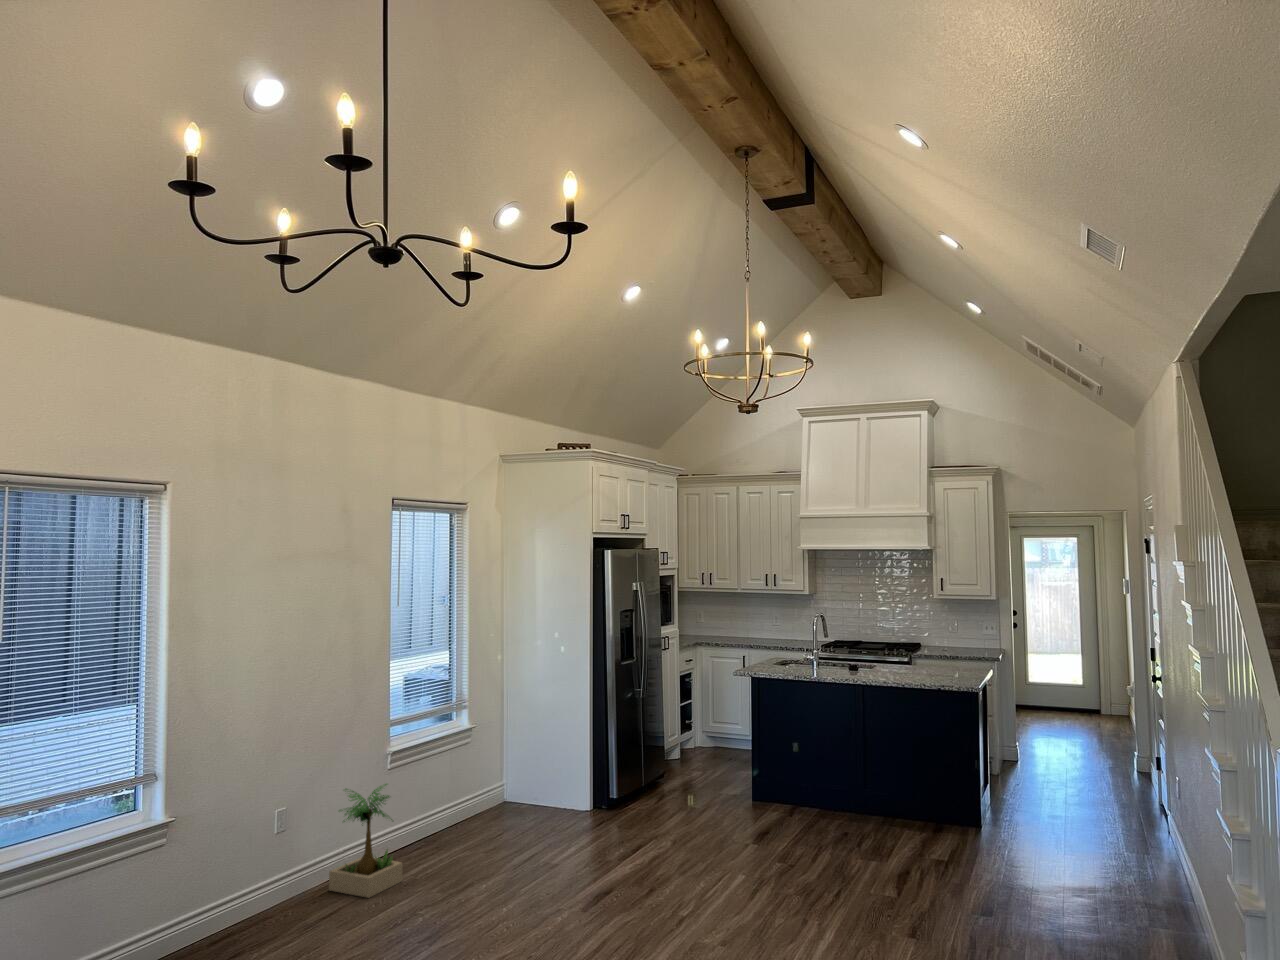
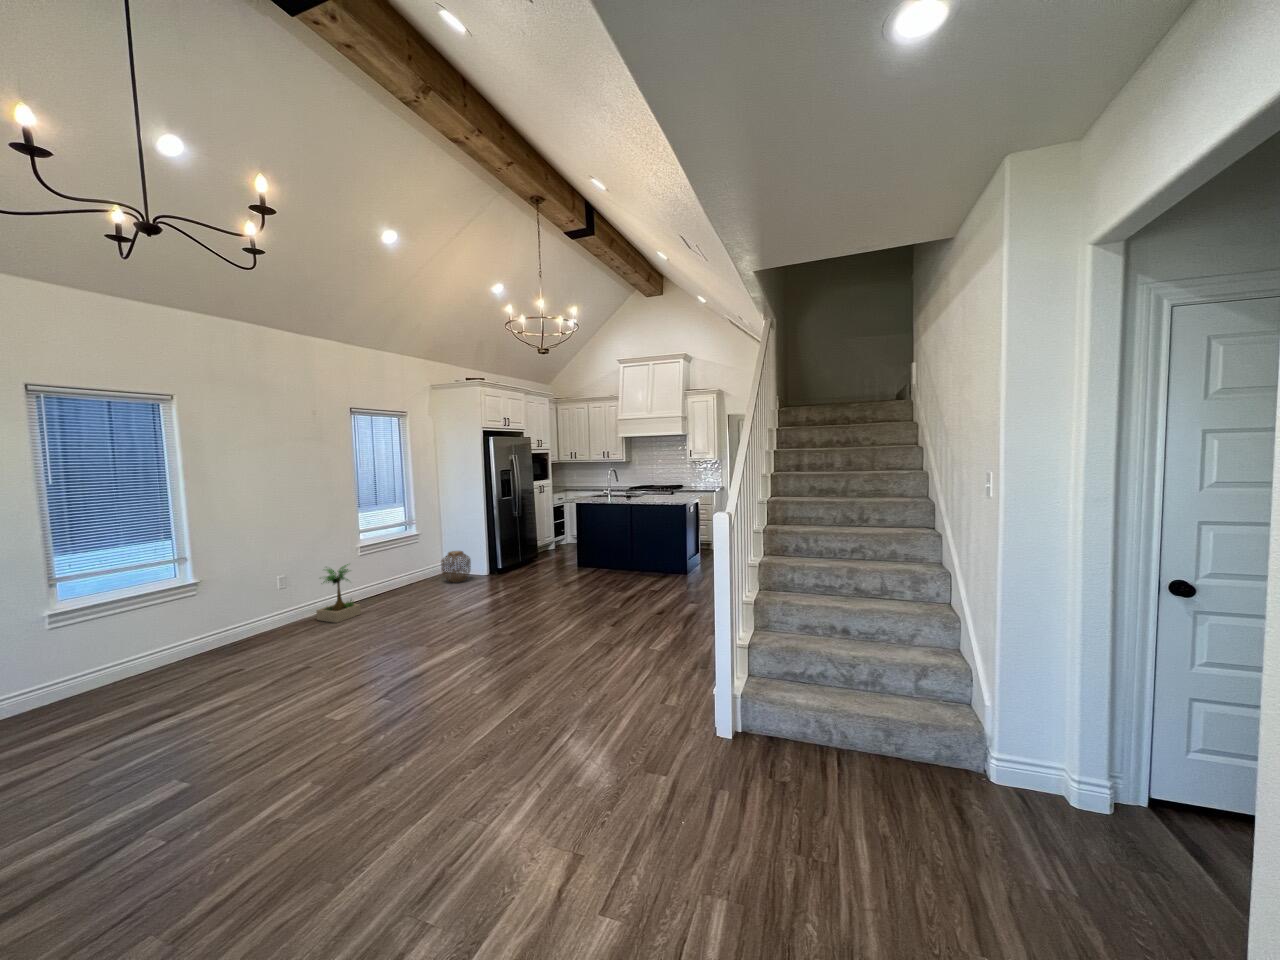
woven basket: none [512,759,564,820] -> present [441,551,471,582]

